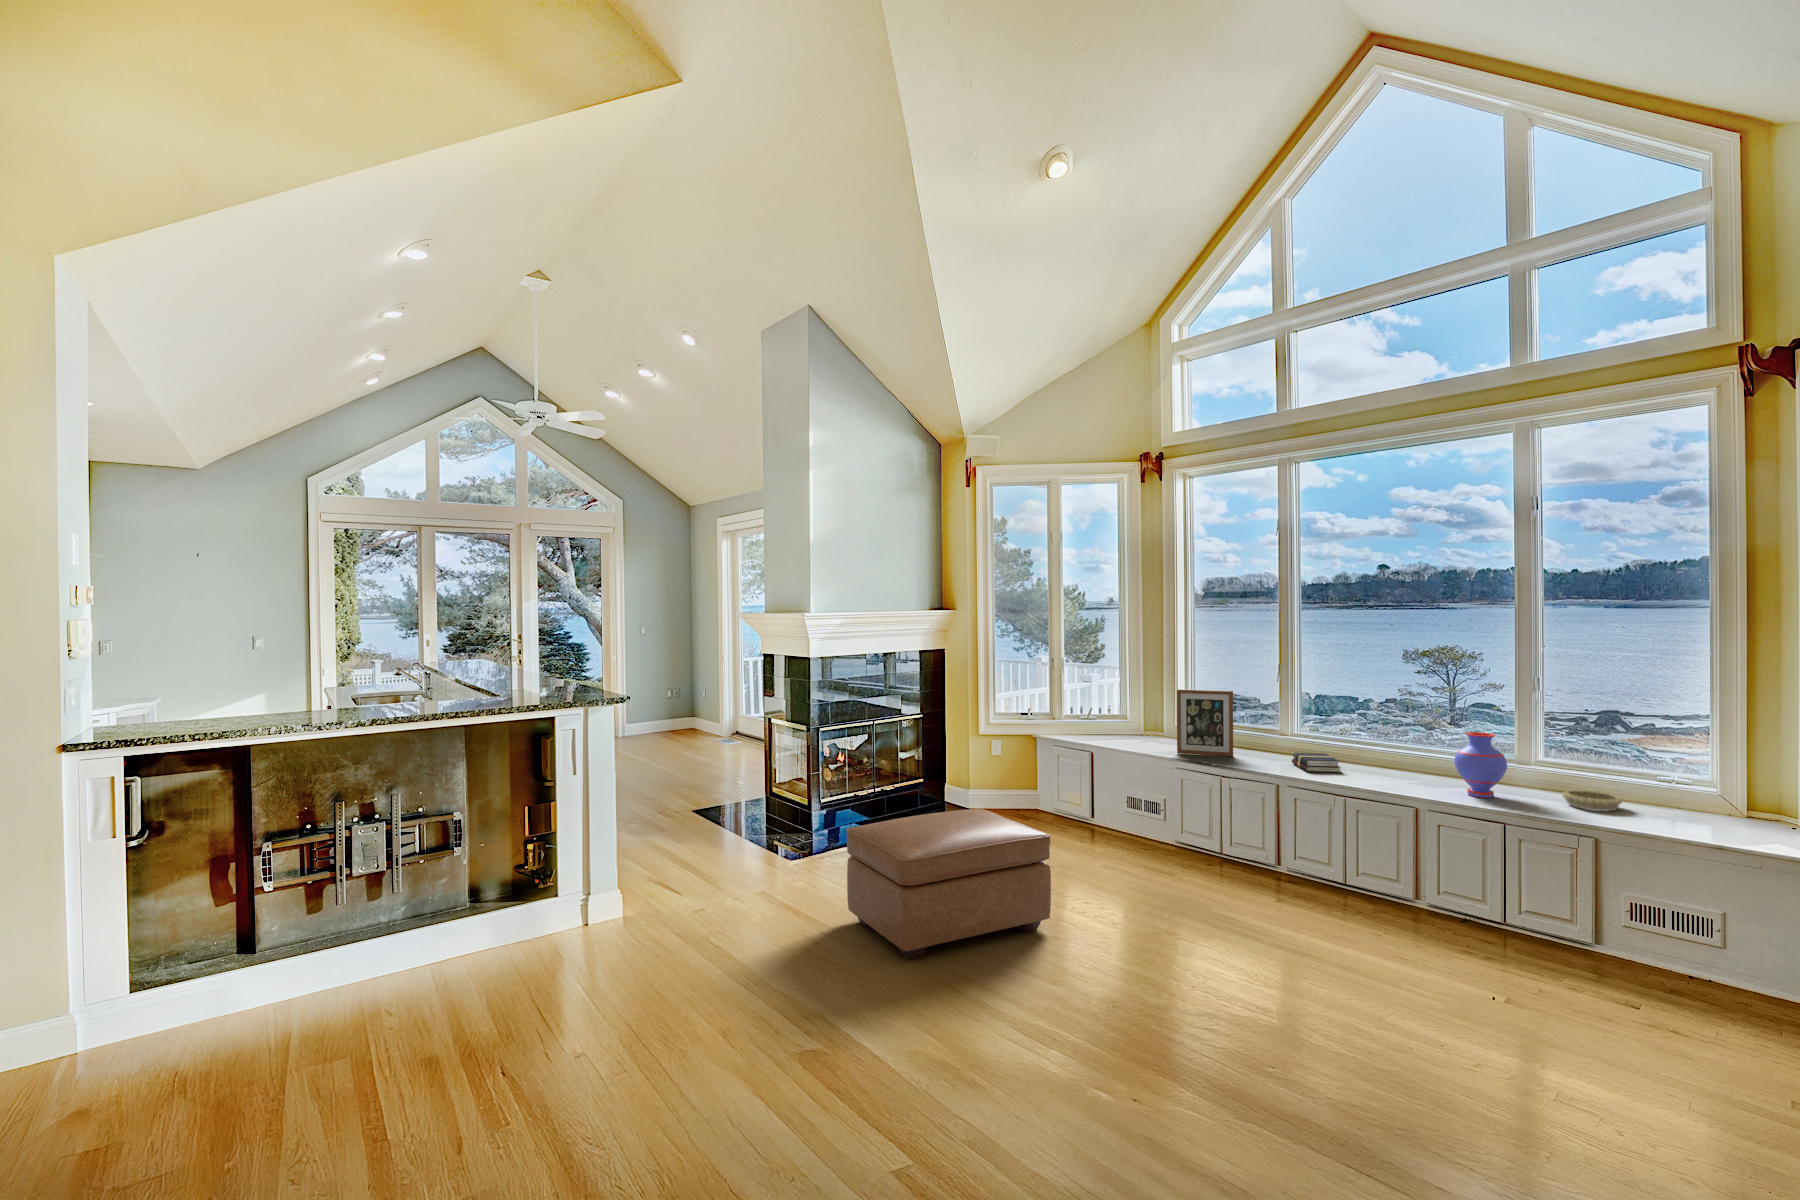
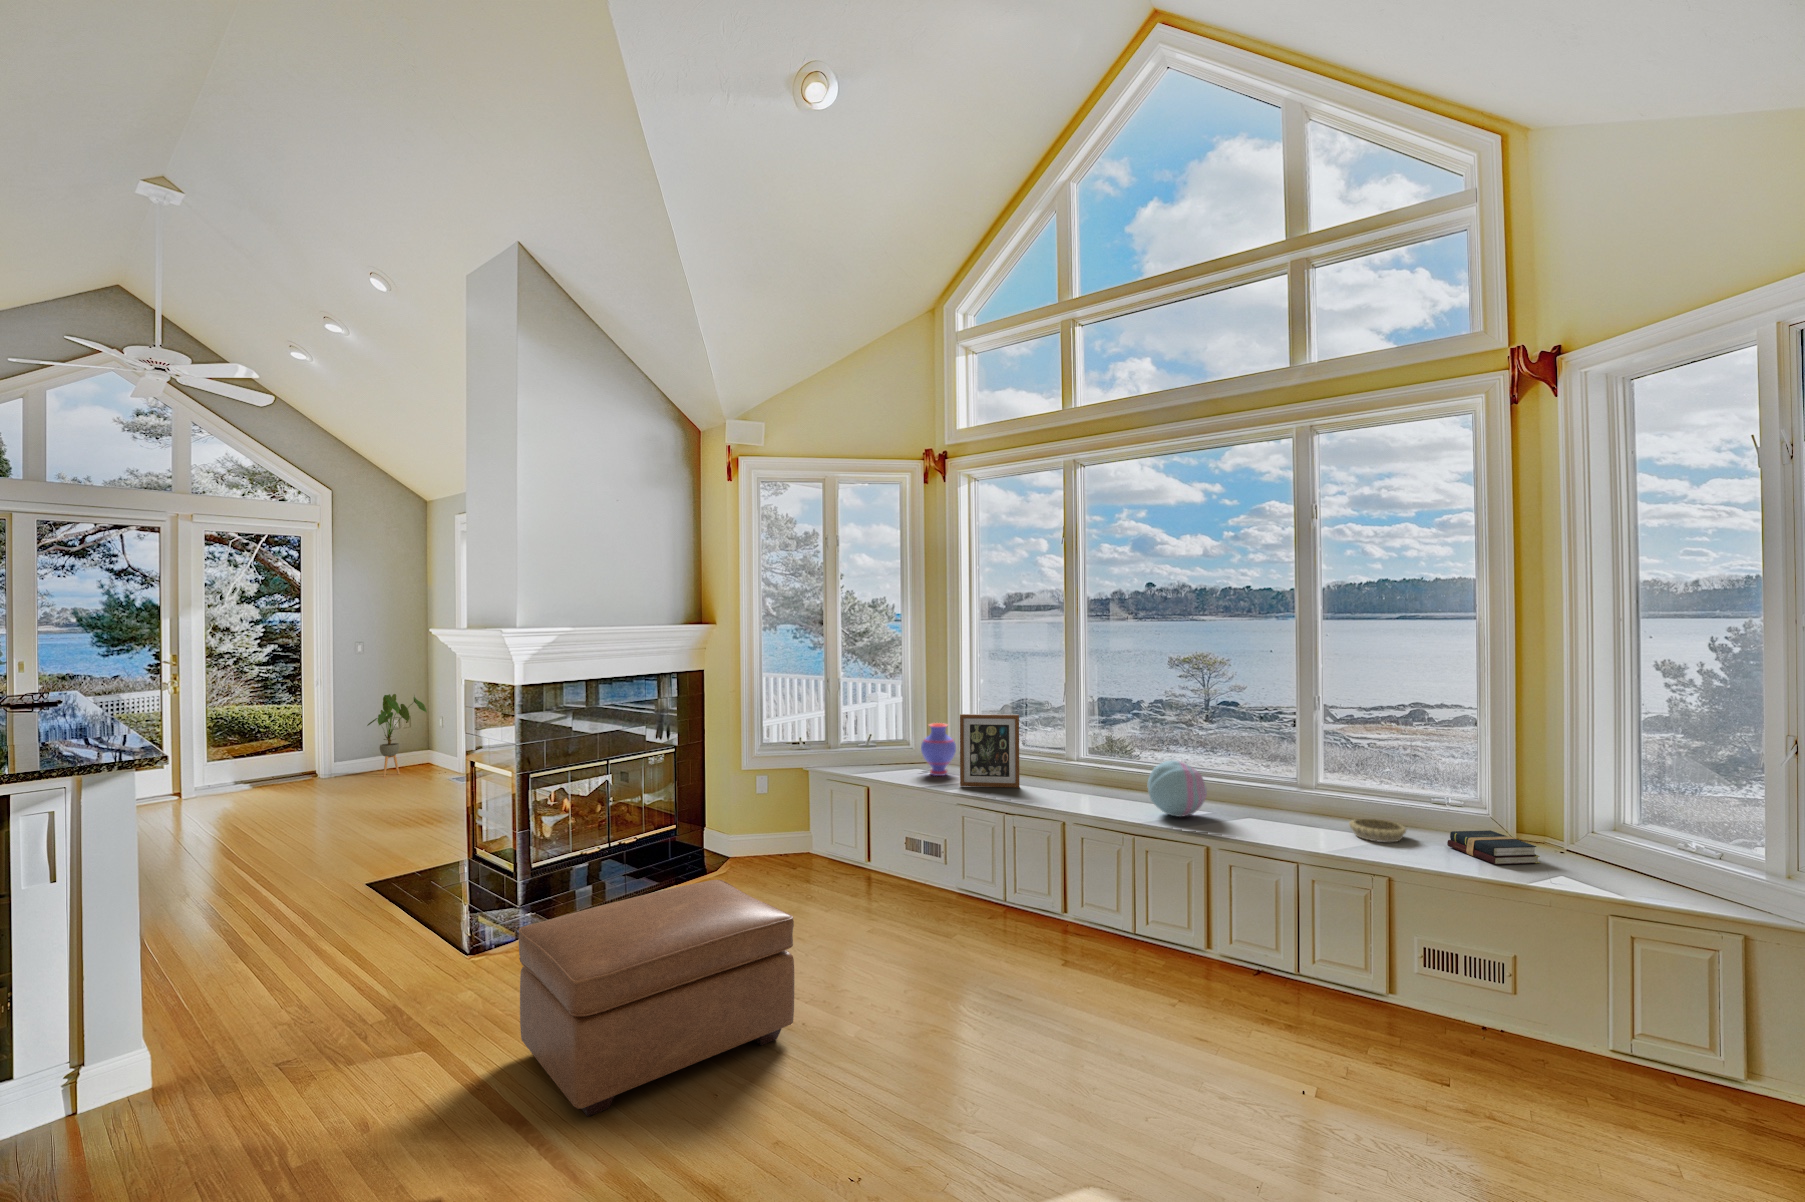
house plant: none [651,669,696,737] -> present [367,694,427,777]
vase: present [1454,732,1507,798] -> present [921,723,956,776]
cushion: none [1358,733,1418,783] -> present [1148,761,1207,817]
hardback book: present [1292,753,1341,772] -> present [1447,830,1540,865]

